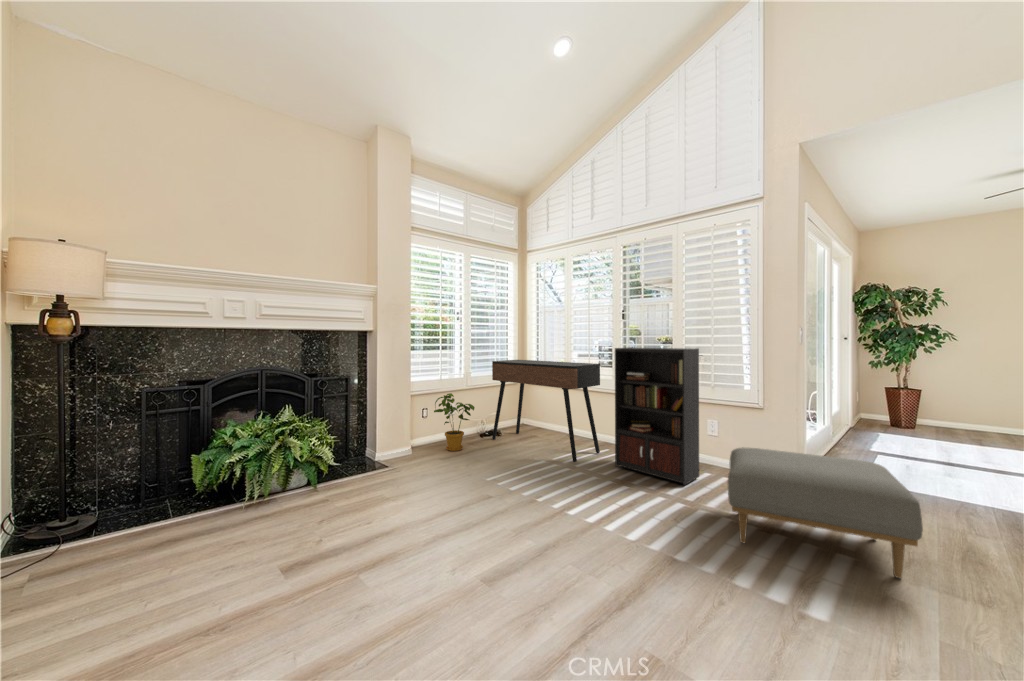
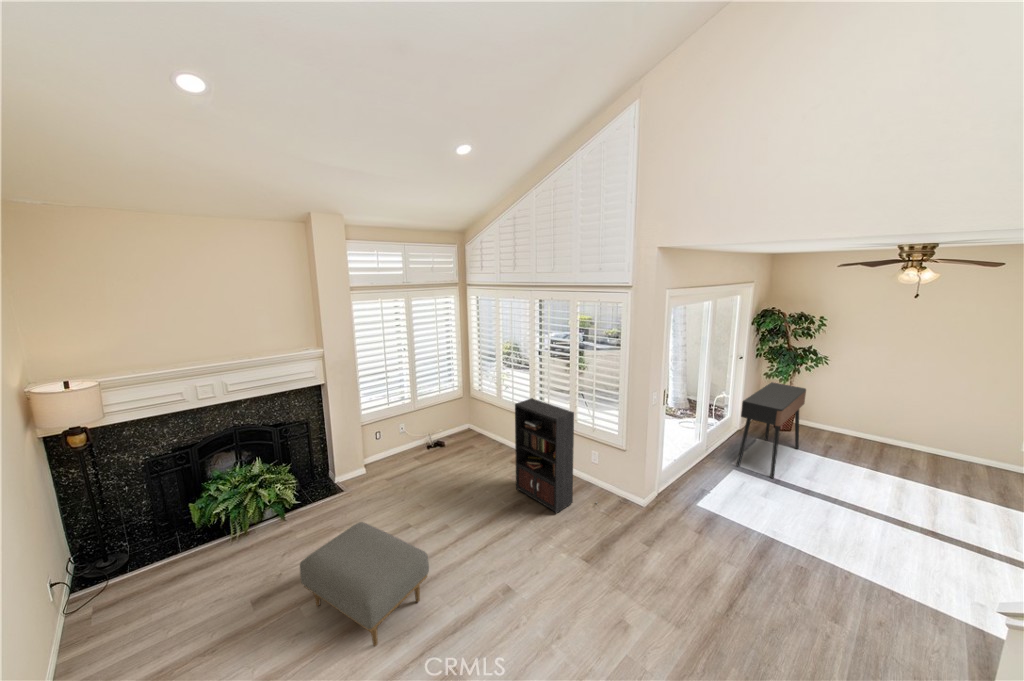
console table: present [492,360,600,462] -> present [737,382,806,478]
house plant: present [434,393,475,451] -> none [383,426,415,468]
ottoman: present [728,447,923,578] -> present [300,522,429,646]

